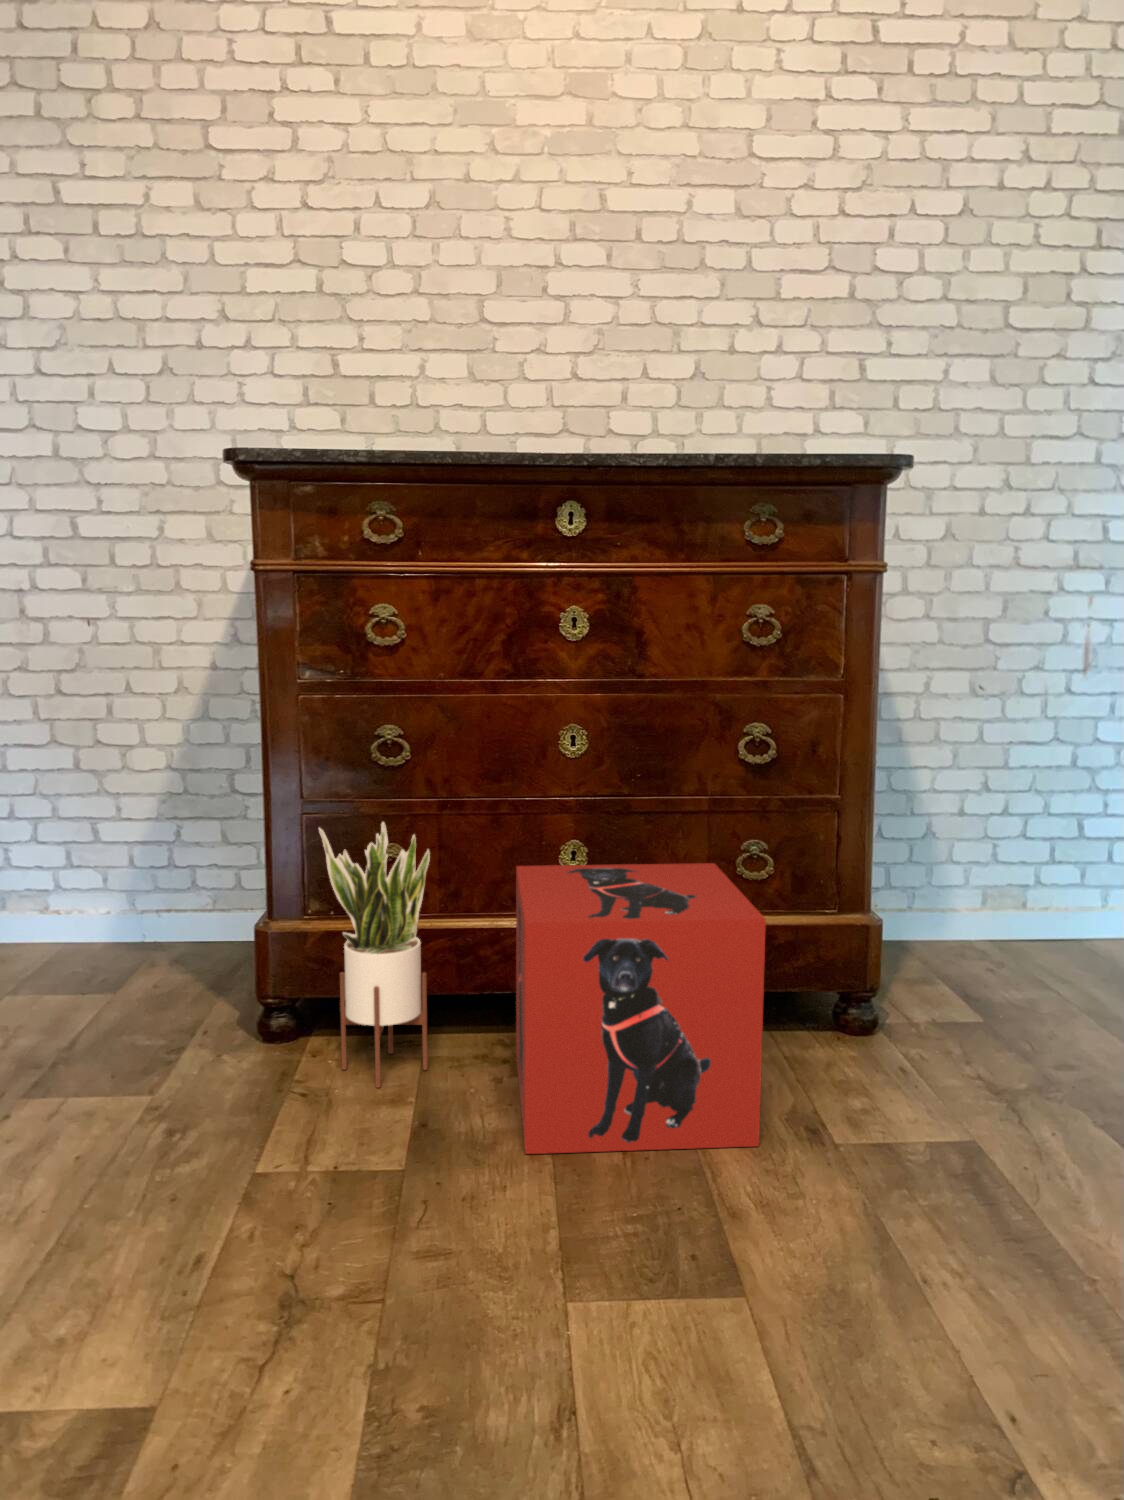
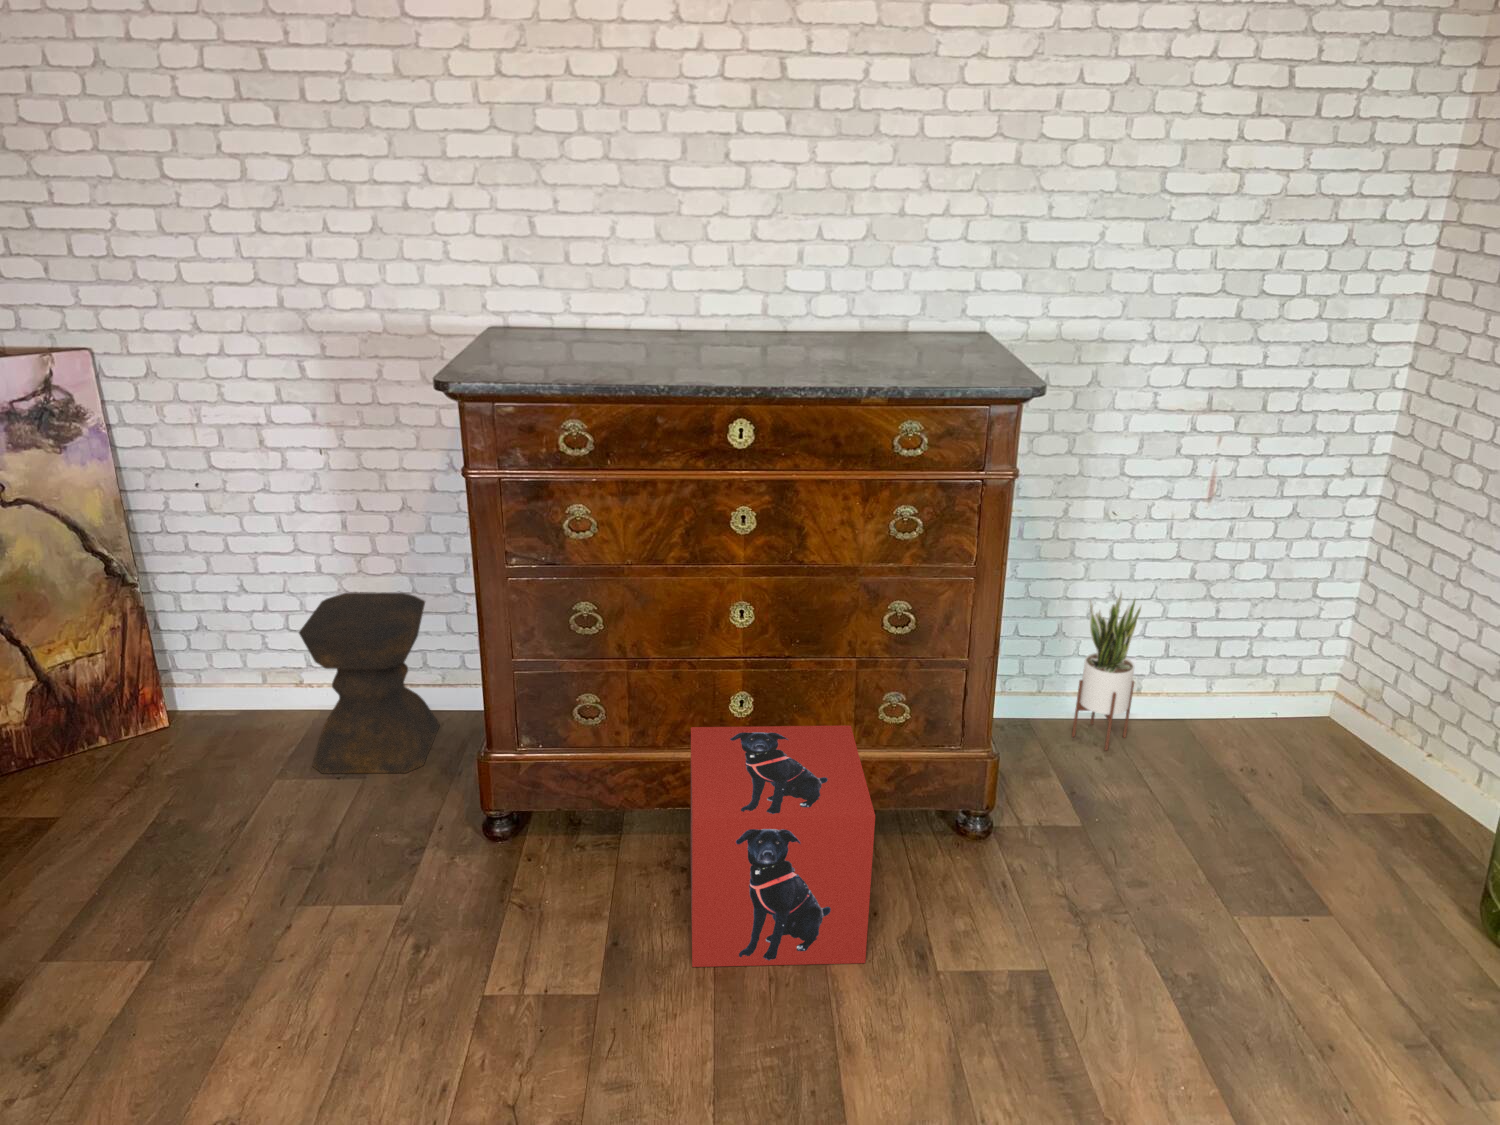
stool: none [42,784,210,992] -> present [299,593,440,774]
potted plant: present [319,822,430,1088] -> present [1072,592,1141,750]

